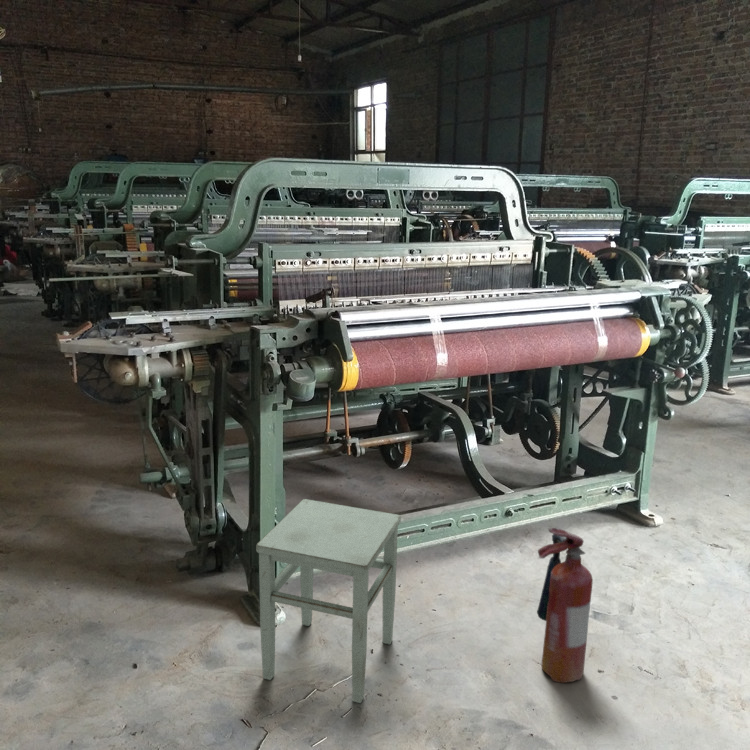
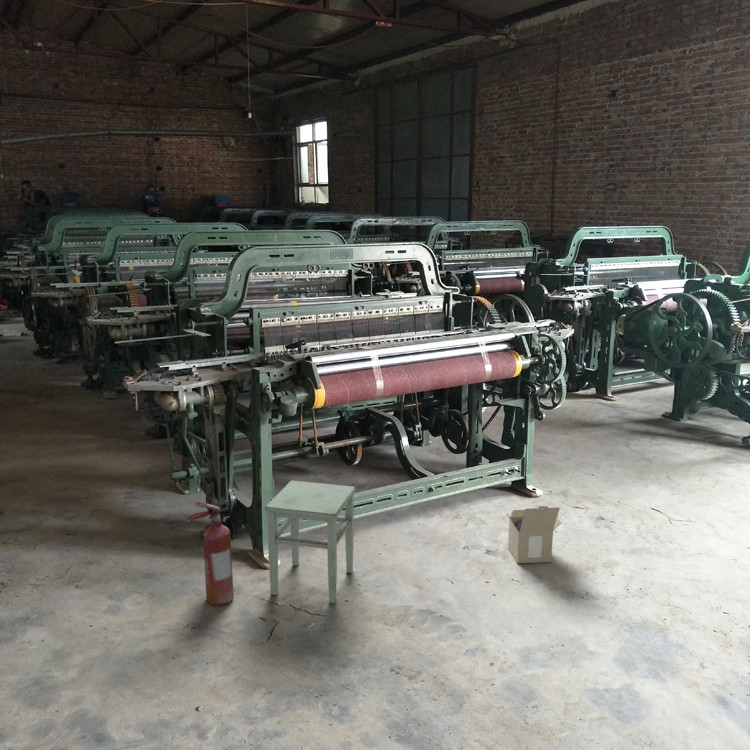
fire extinguisher: present [537,528,593,683] -> present [188,502,234,605]
cardboard box: none [628,557,727,644] -> present [507,506,561,563]

